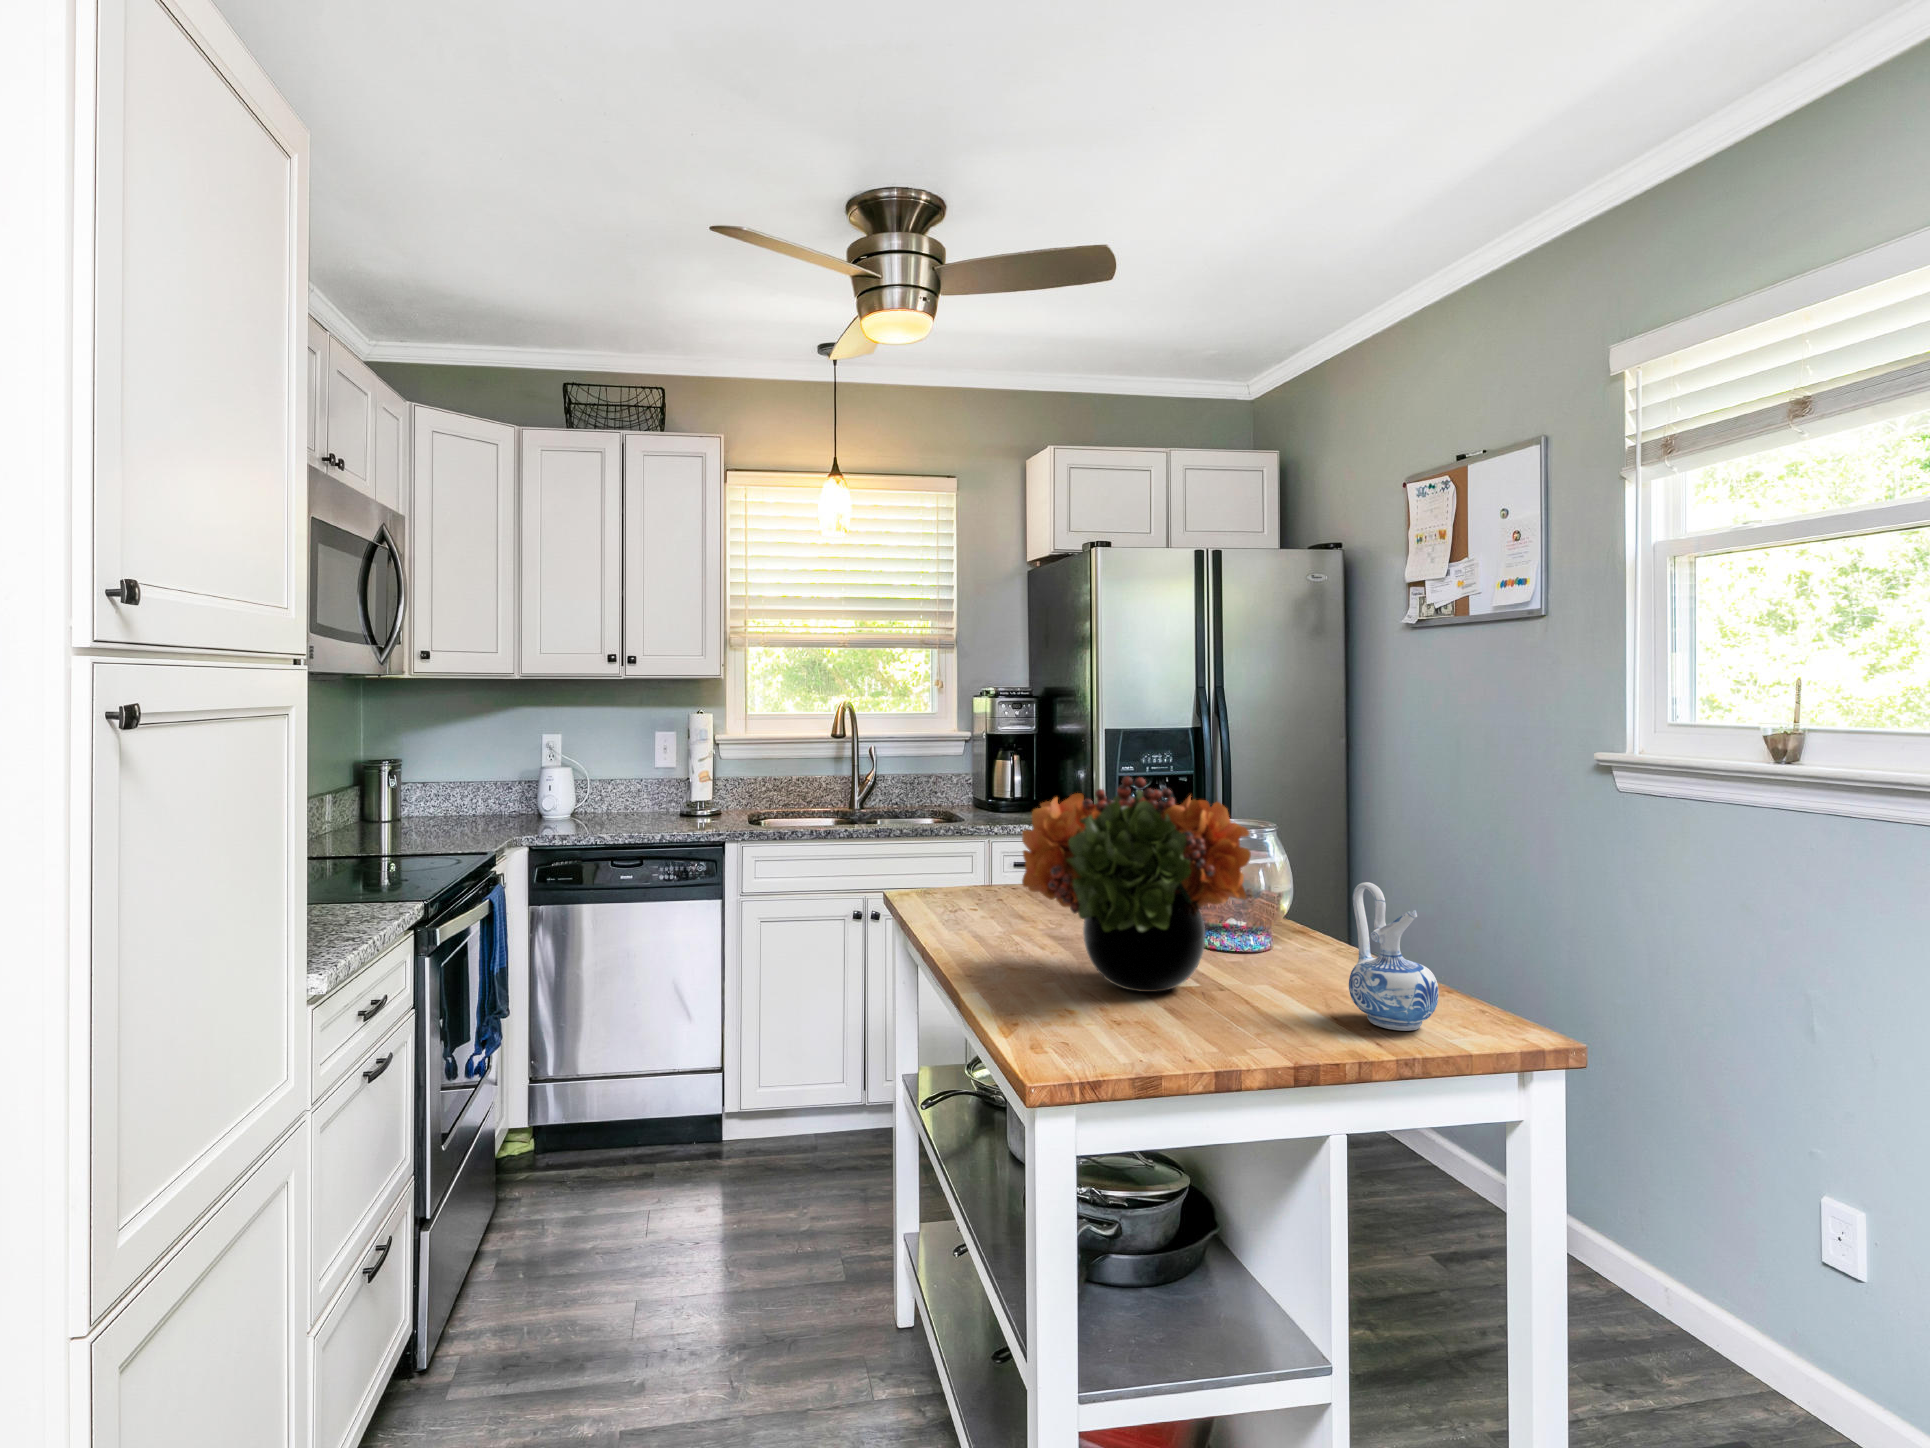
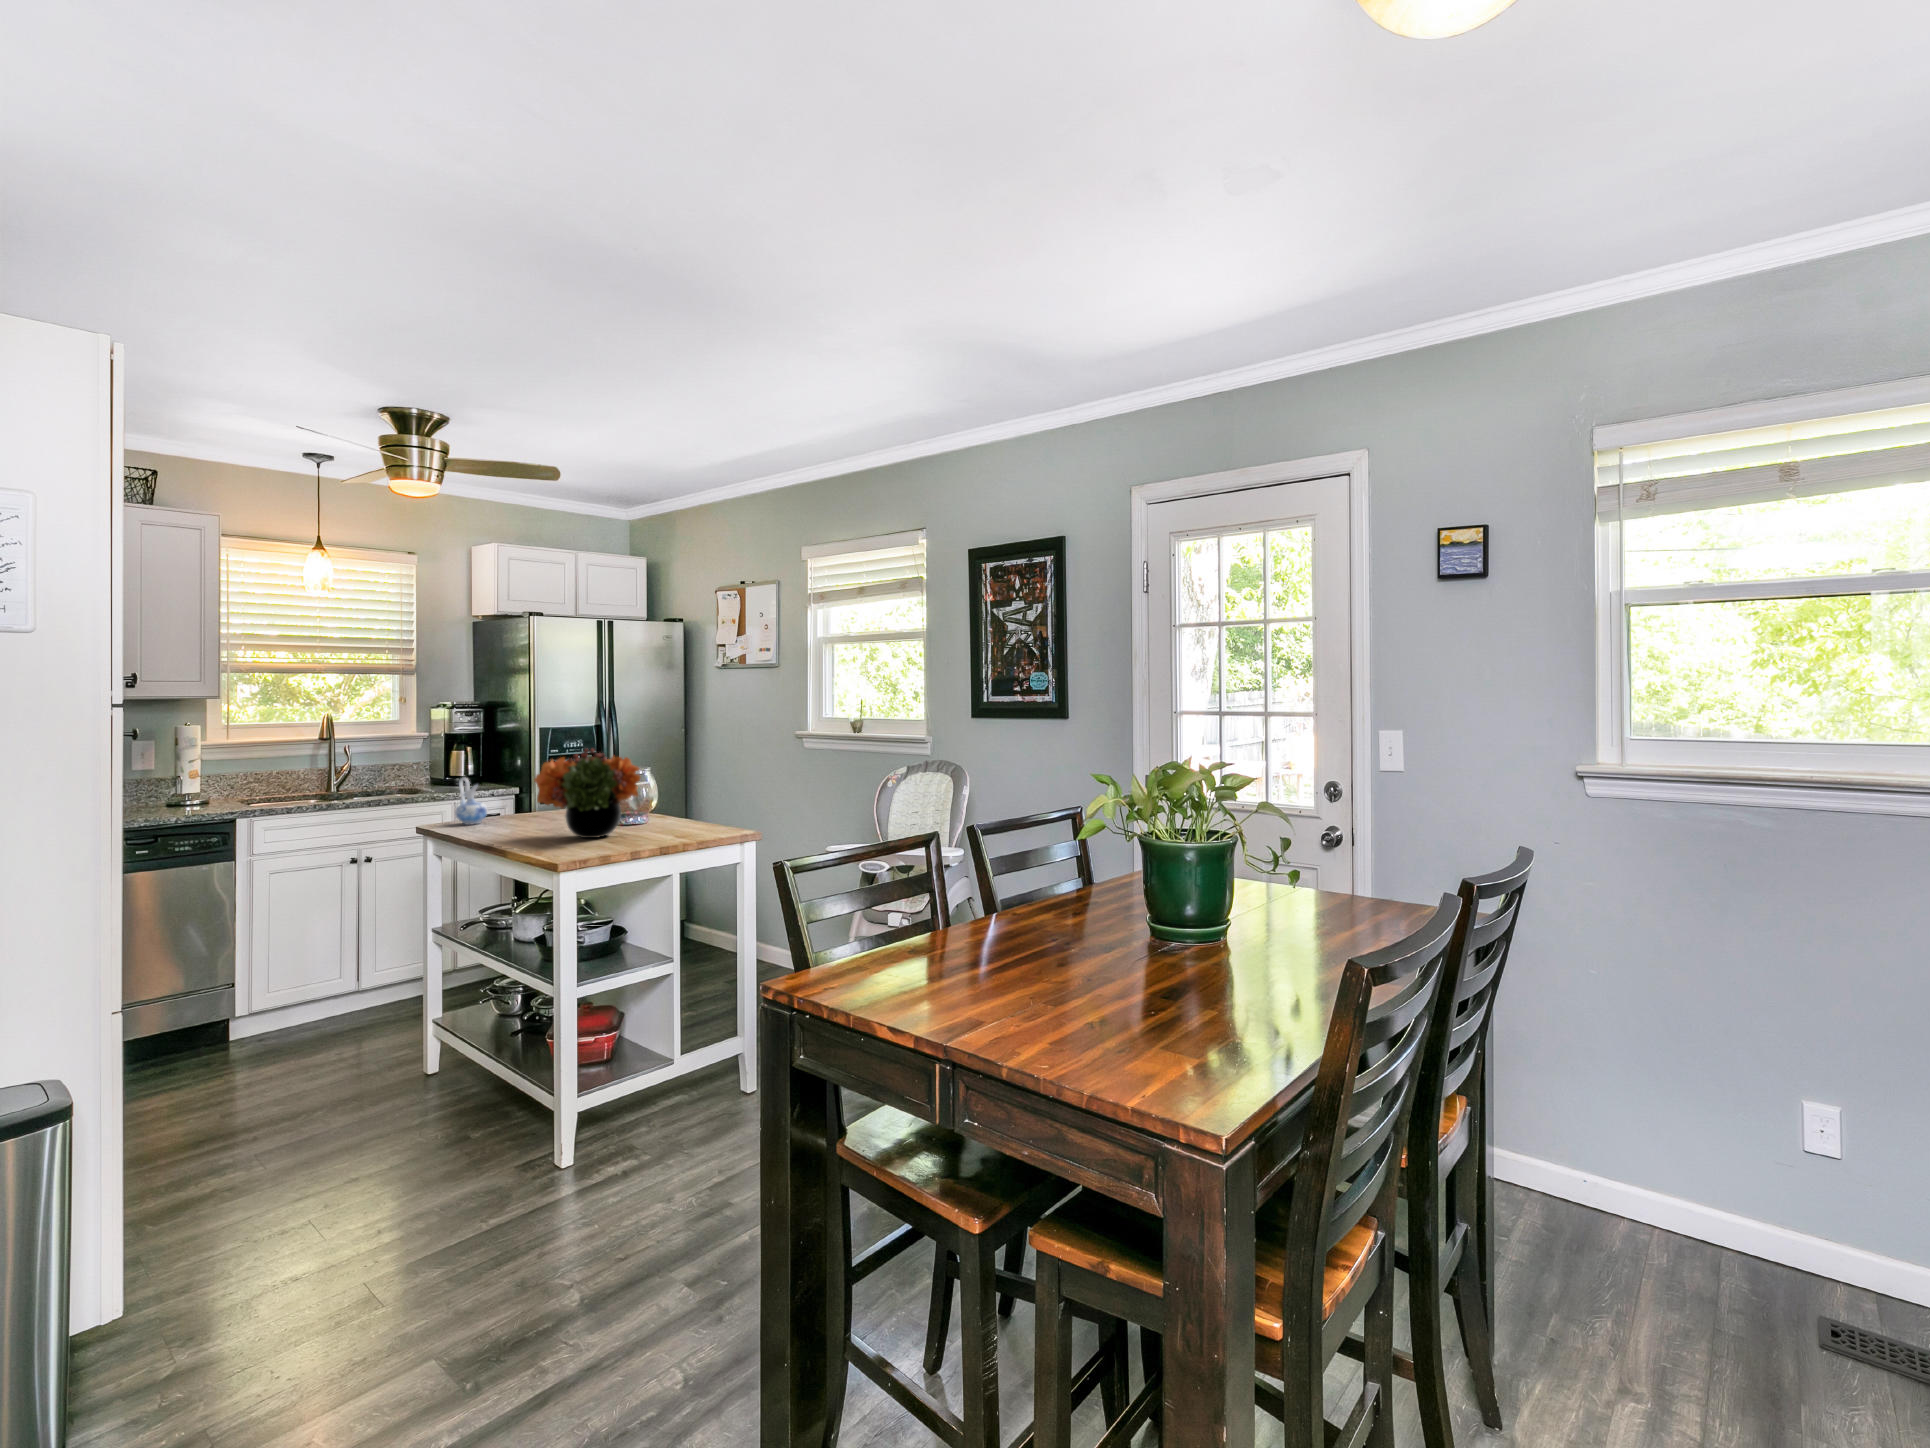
ceramic pitcher: present [1349,882,1438,1031] -> present [455,777,487,825]

